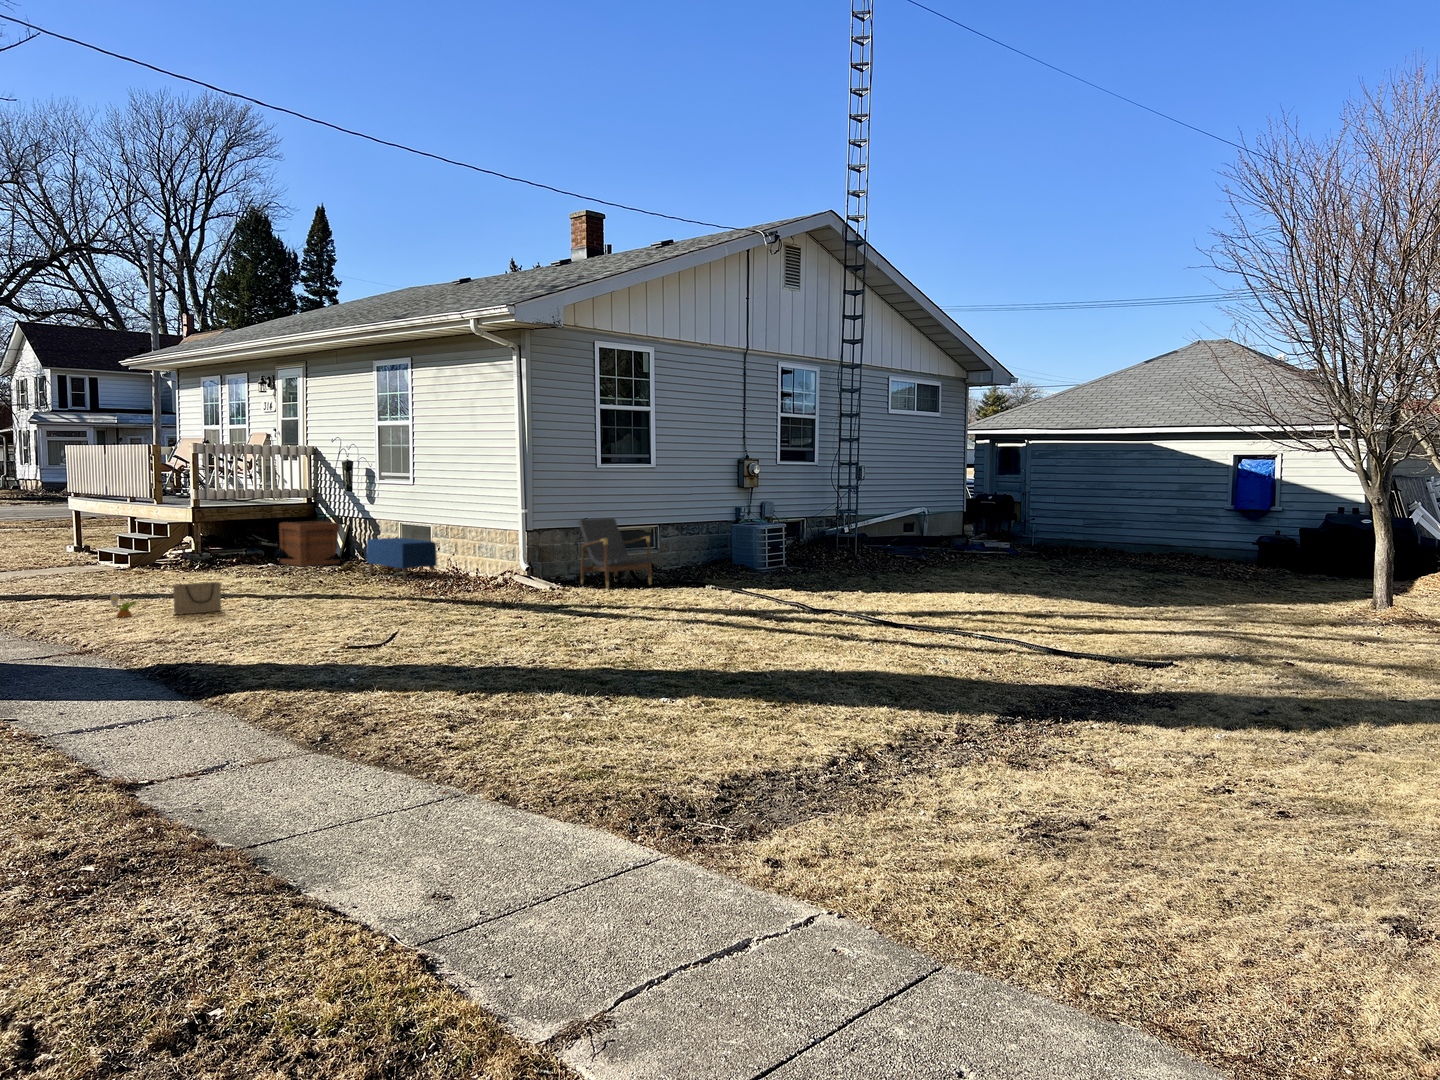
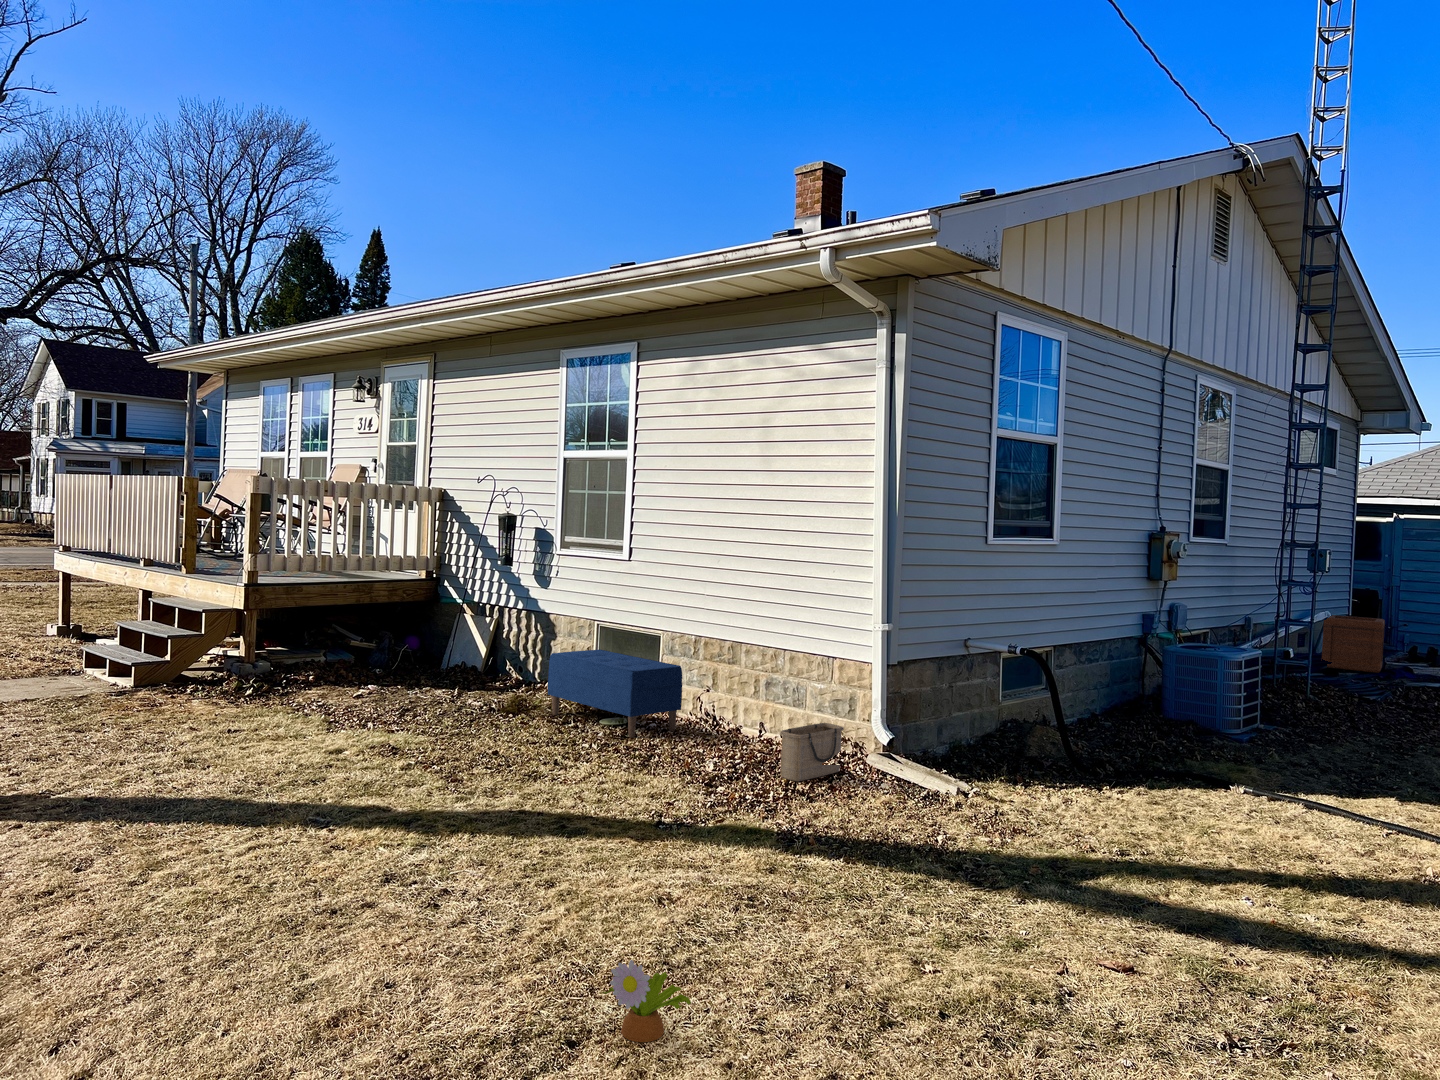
lounge chair: present [579,518,653,589] -> none [970,637,1118,784]
wooden crate: present [279,521,340,567] -> present [1322,615,1385,673]
basket: present [172,582,222,614] -> present [780,723,844,781]
decorative plant: present [110,593,137,617] -> present [603,960,691,1042]

